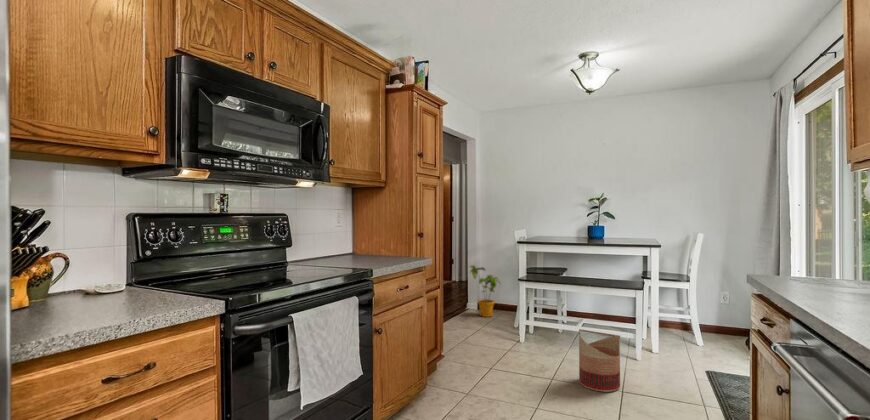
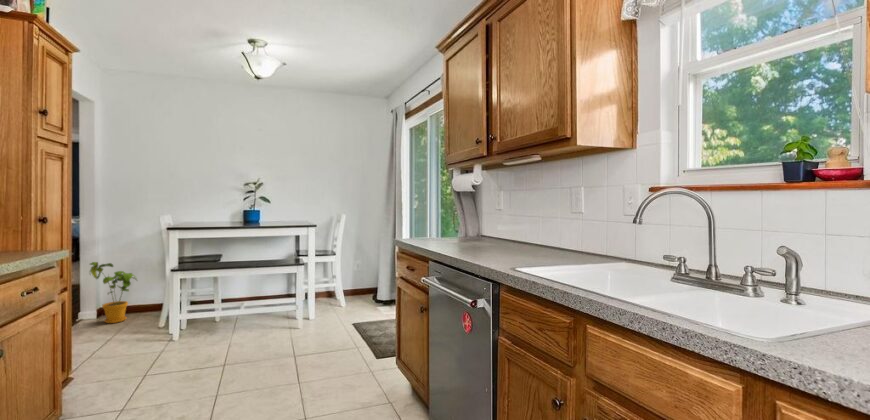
basket: present [579,329,620,392] -> none [255,309,295,365]

